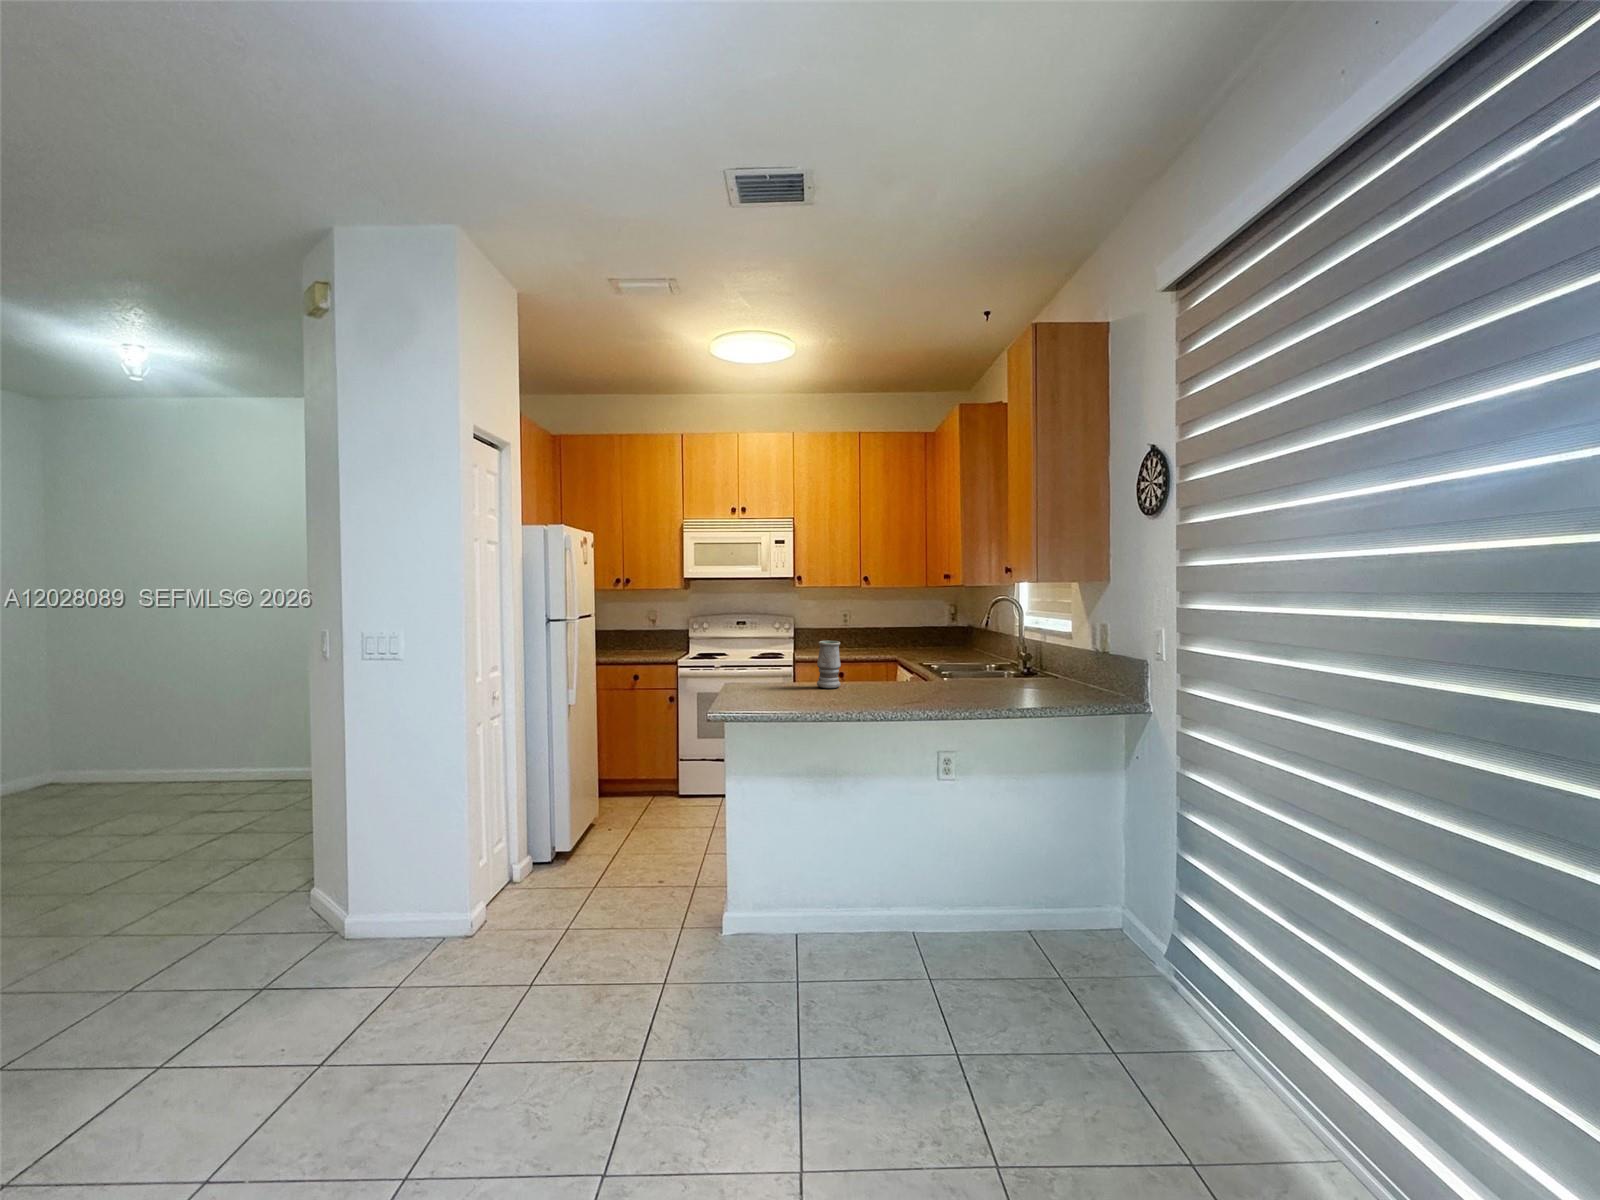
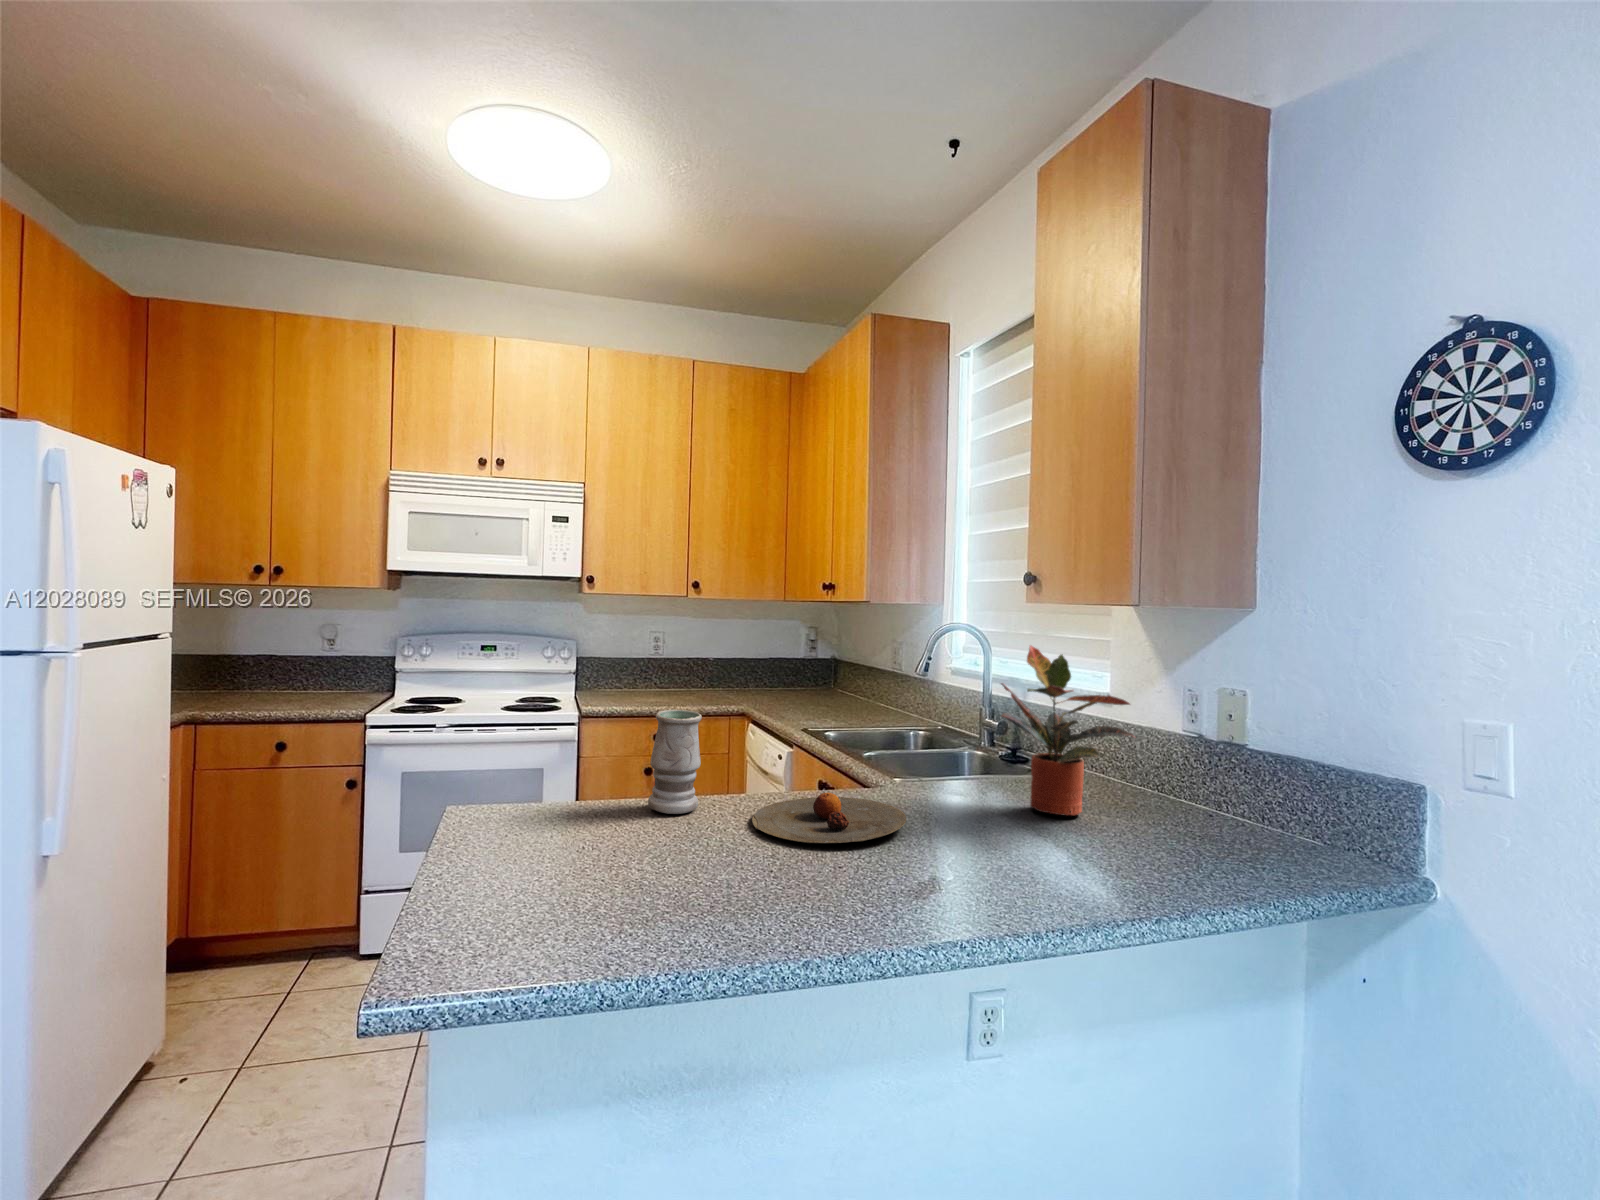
potted plant: none [987,604,1064,692] -> present [1001,645,1134,816]
plate: none [862,678,937,695] -> present [752,793,906,843]

